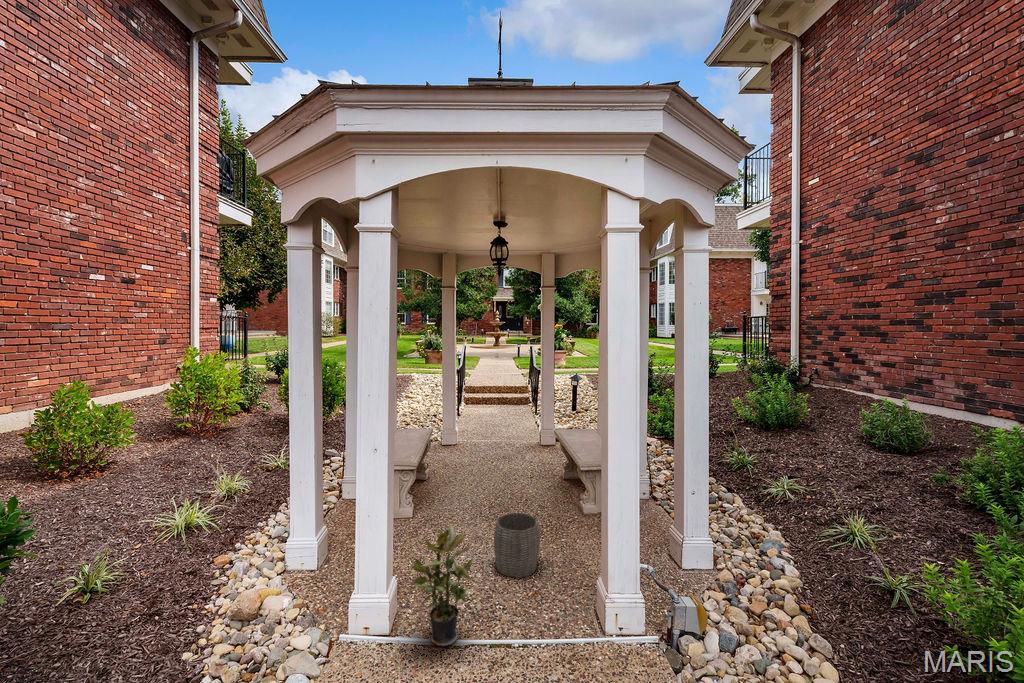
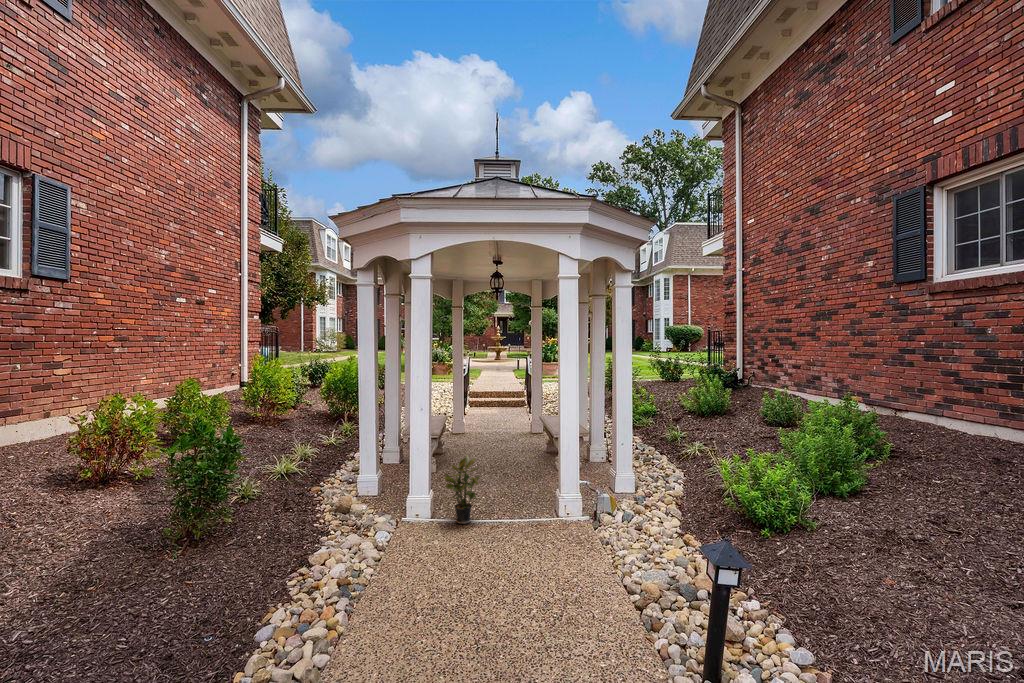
woven basket: present [494,513,540,578] -> none [492,461,522,499]

